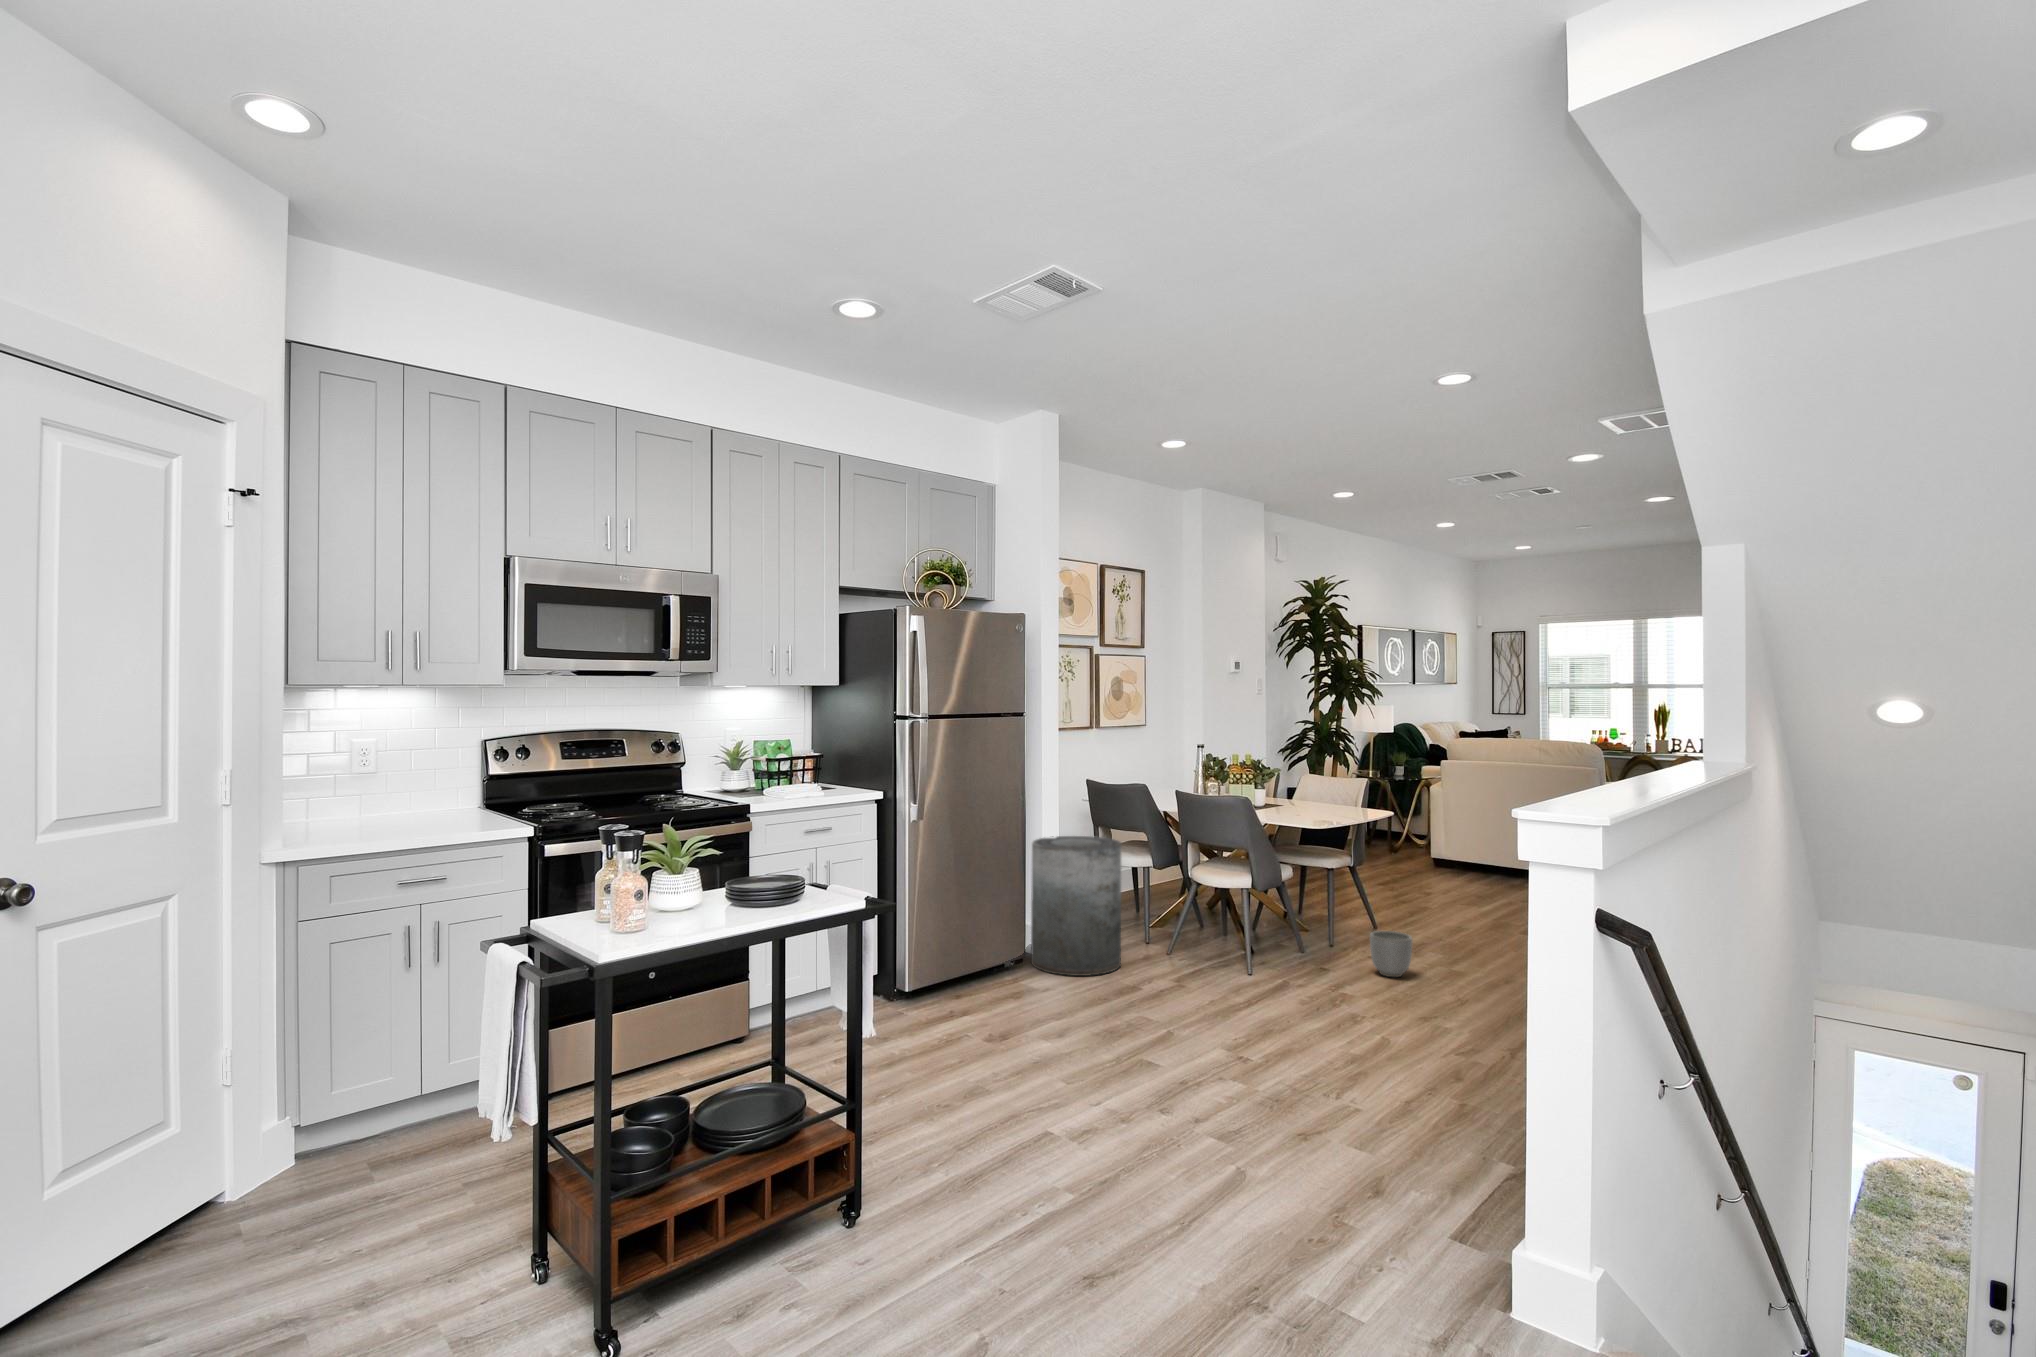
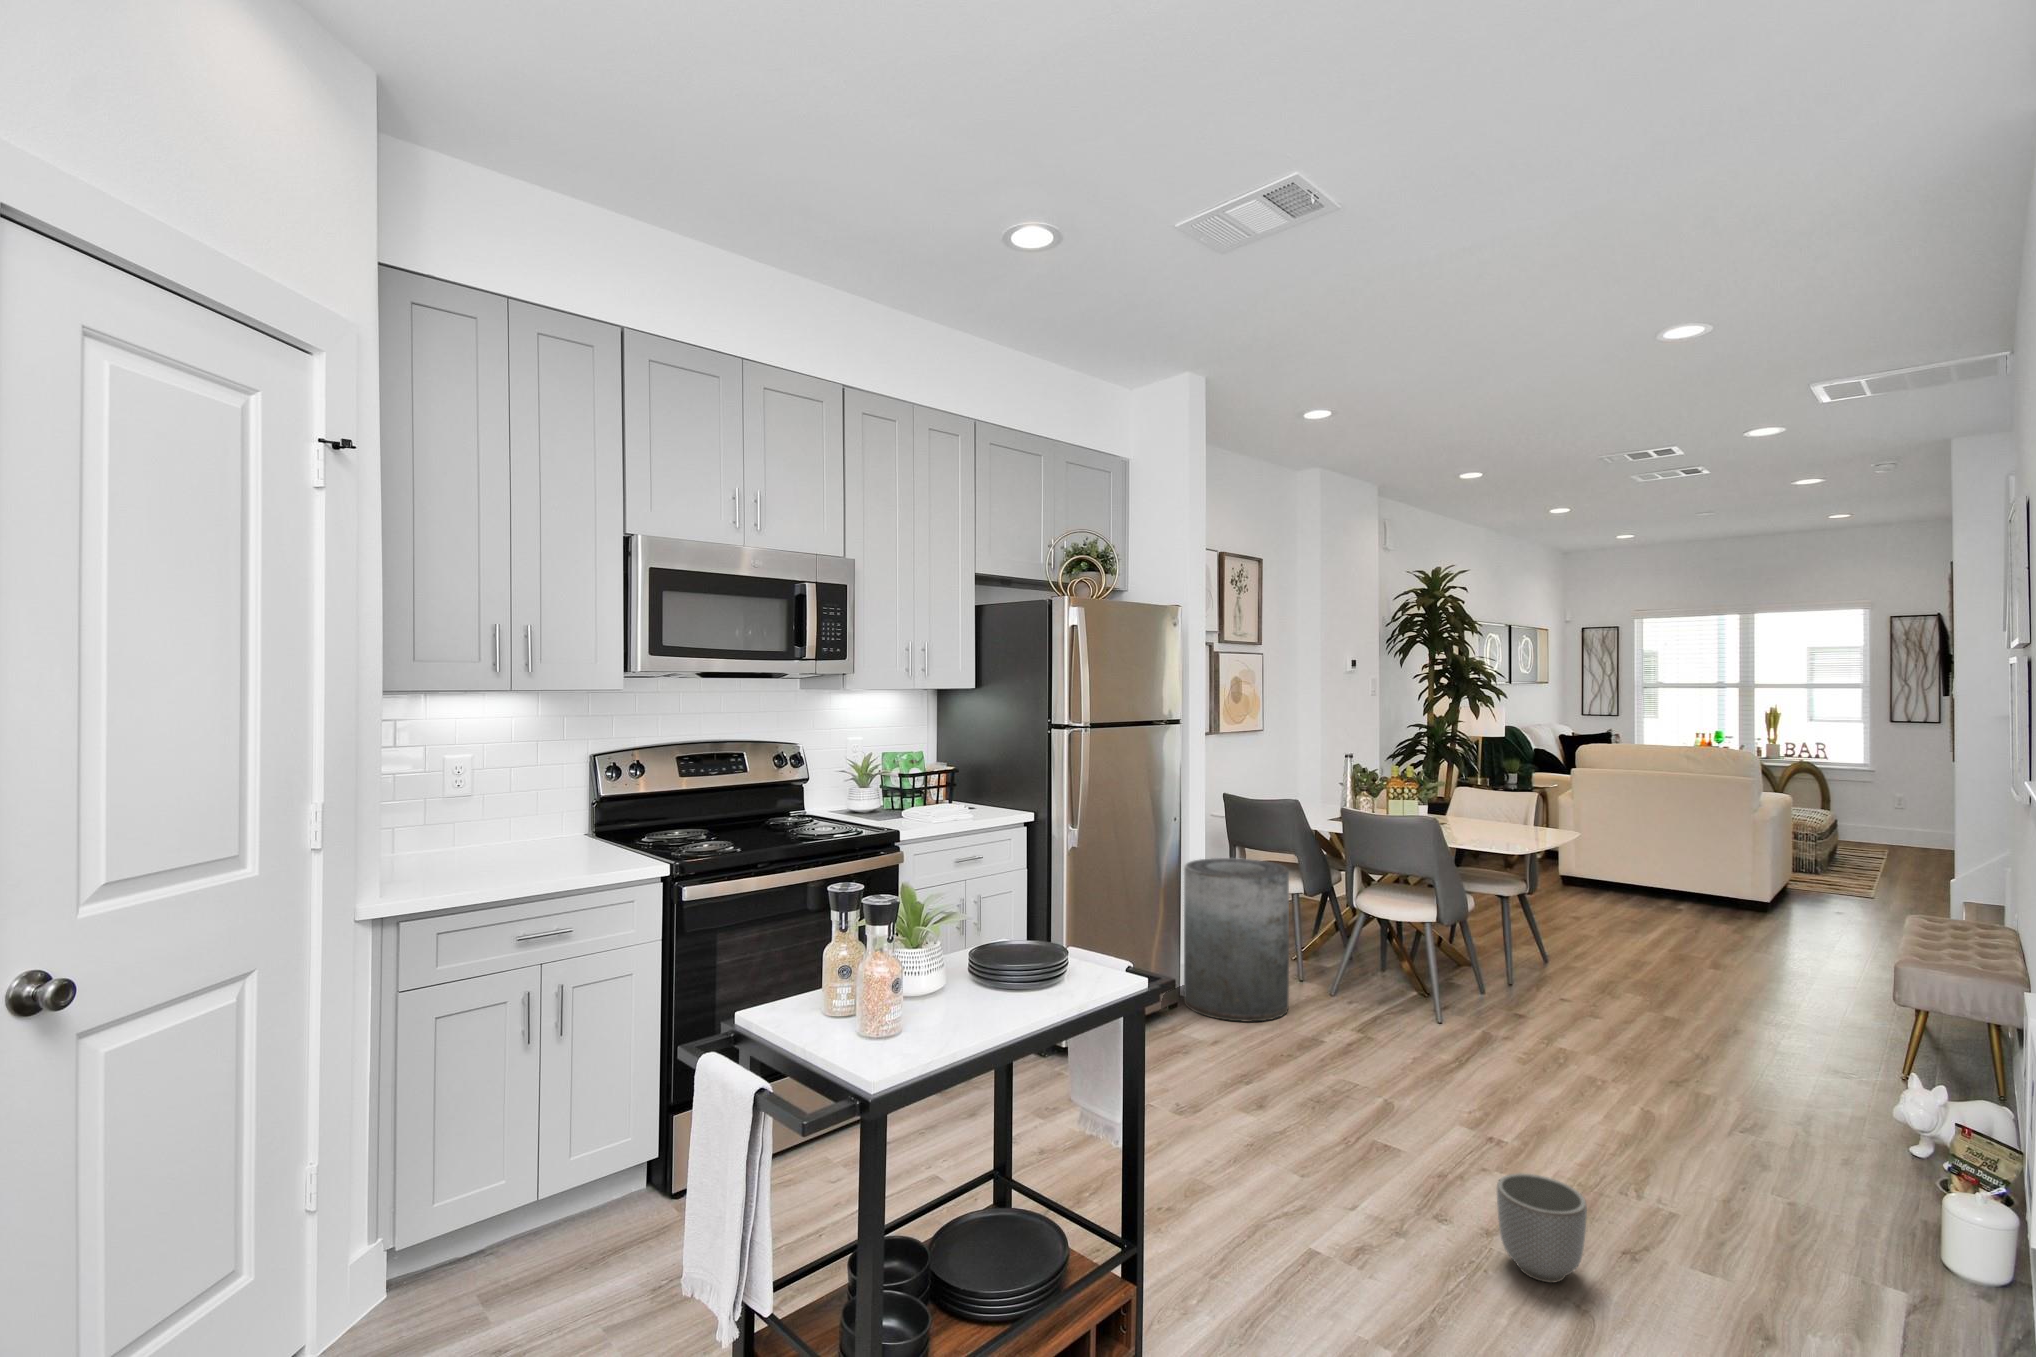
planter: present [1370,931,1412,977] -> present [1497,1173,1587,1282]

